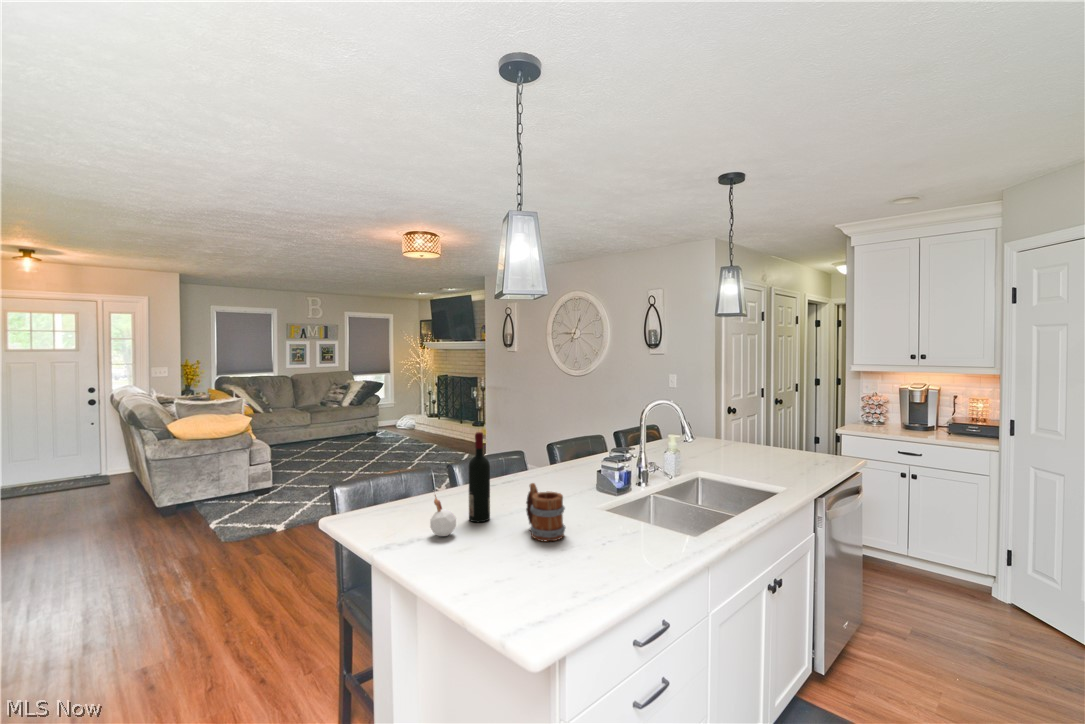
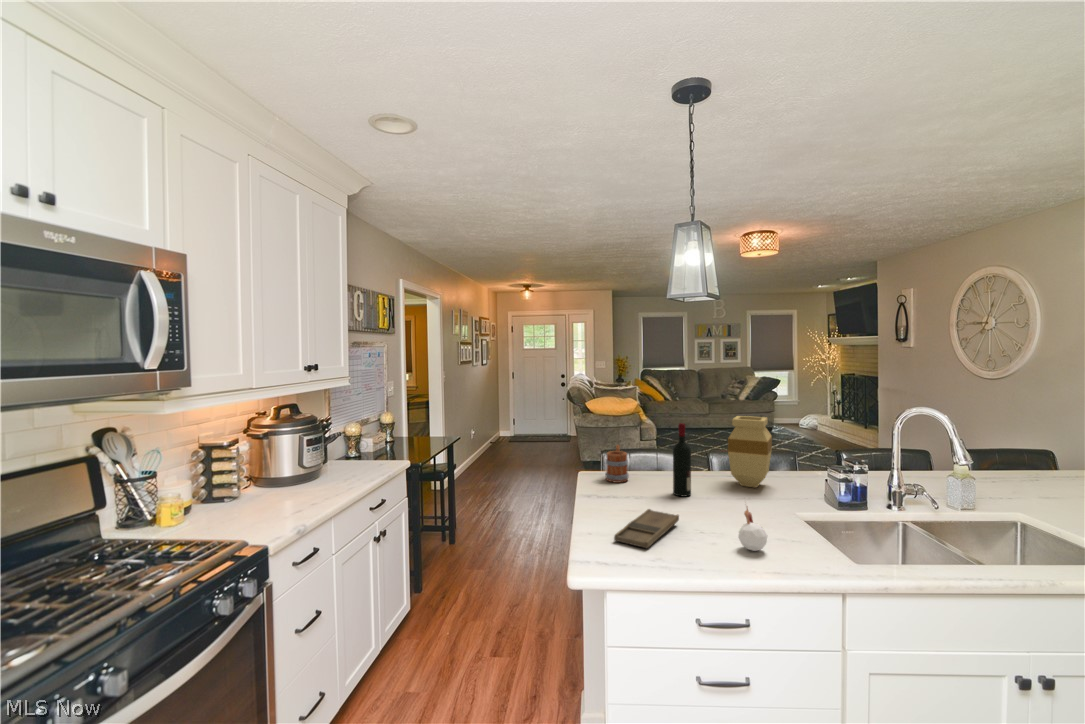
vase: none [499,417,546,494] -> present [728,416,772,488]
mug: present [526,483,565,541] -> present [606,445,629,483]
candle: present [430,495,456,536] -> present [738,506,767,551]
tray: none [494,544,556,606] -> present [614,509,679,548]

